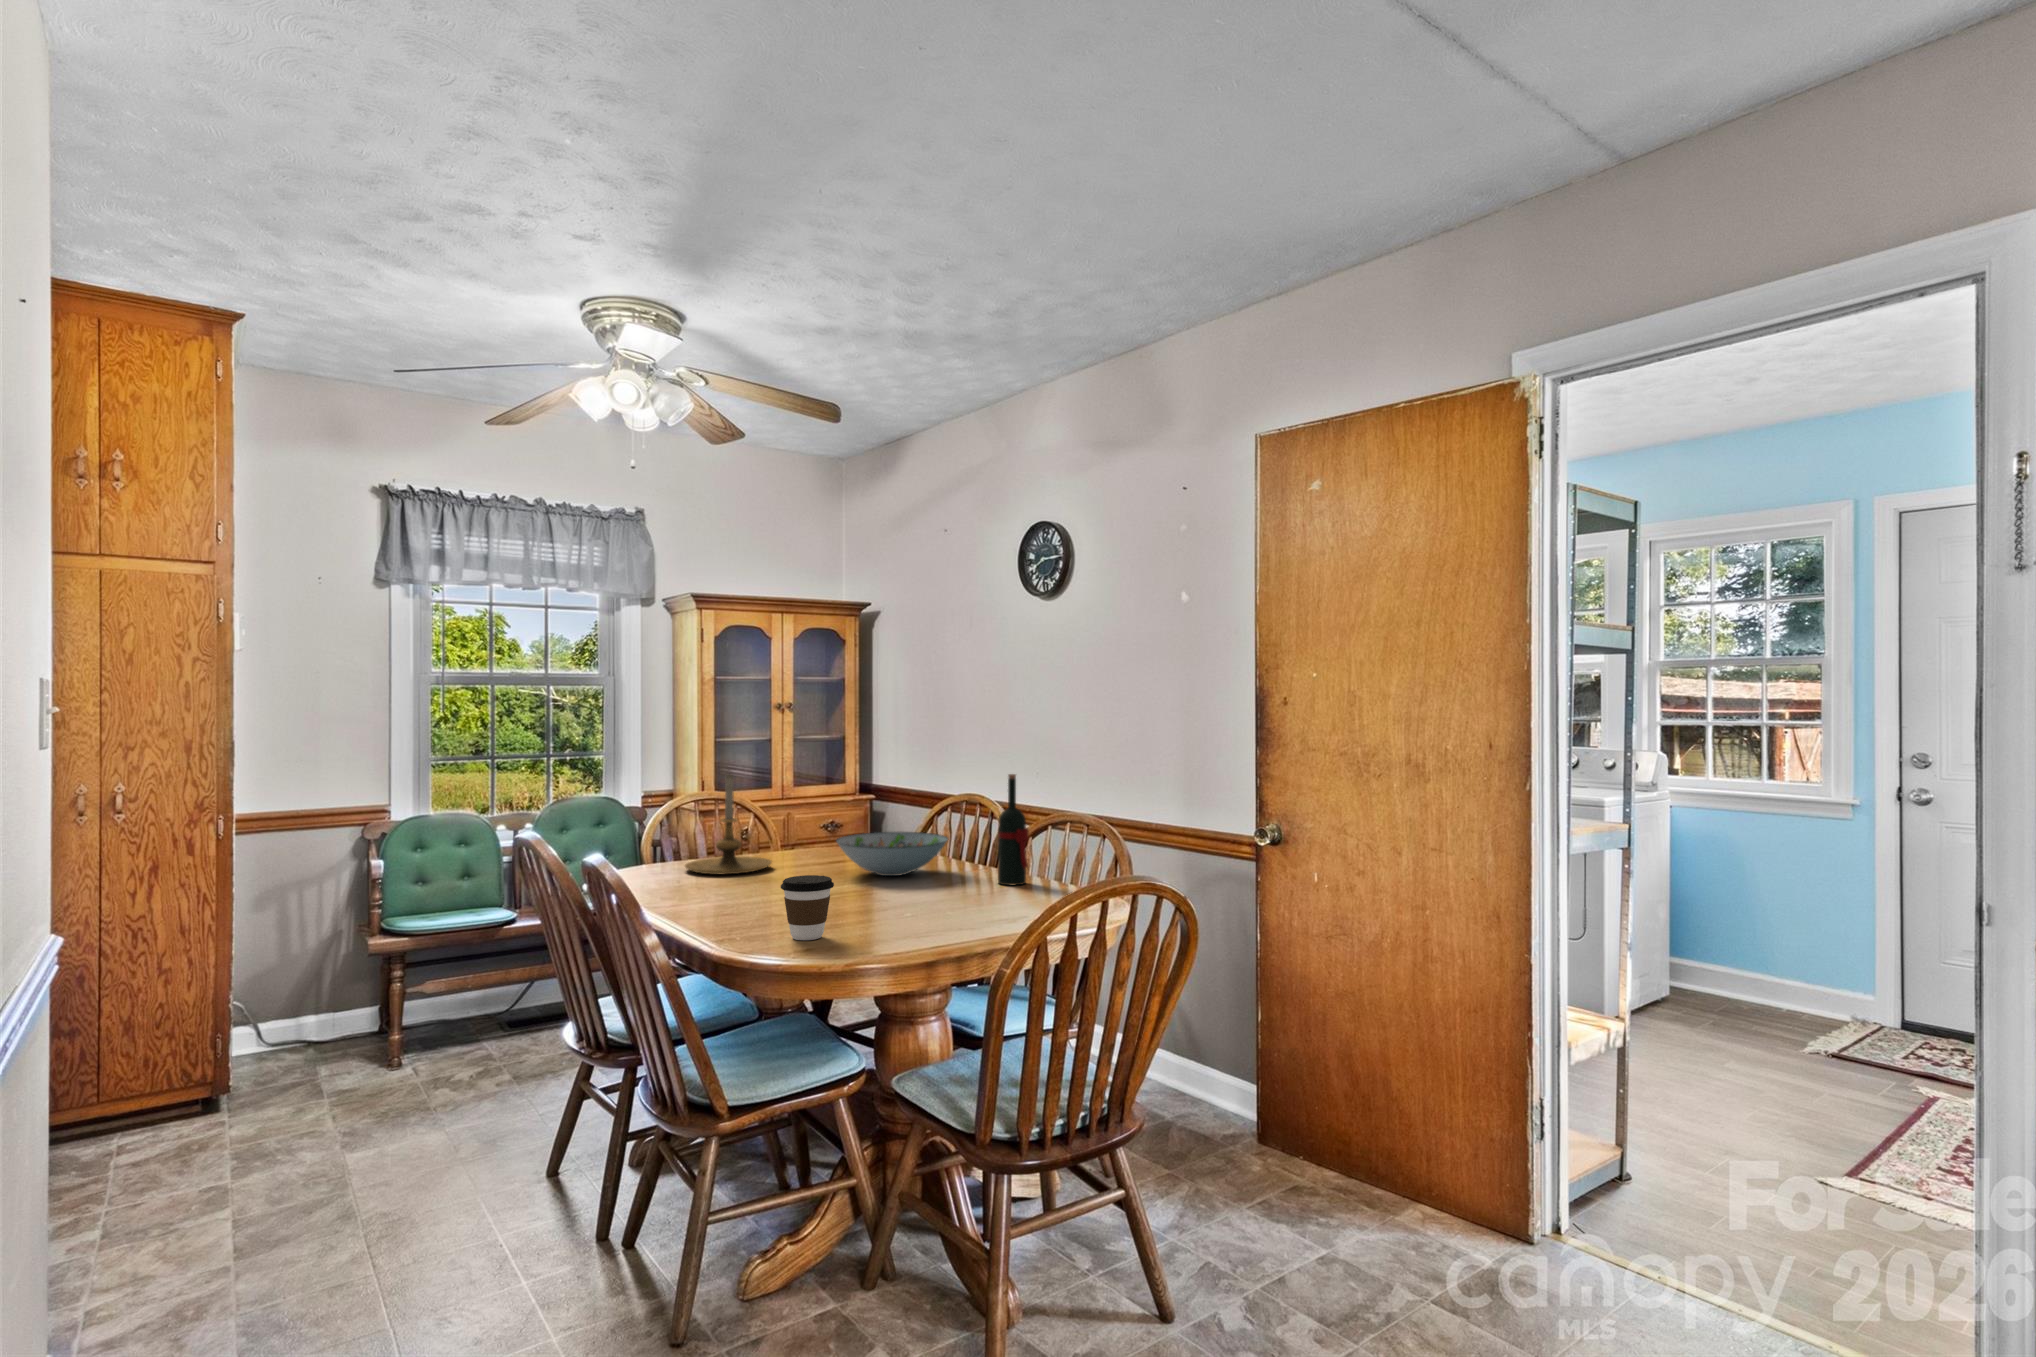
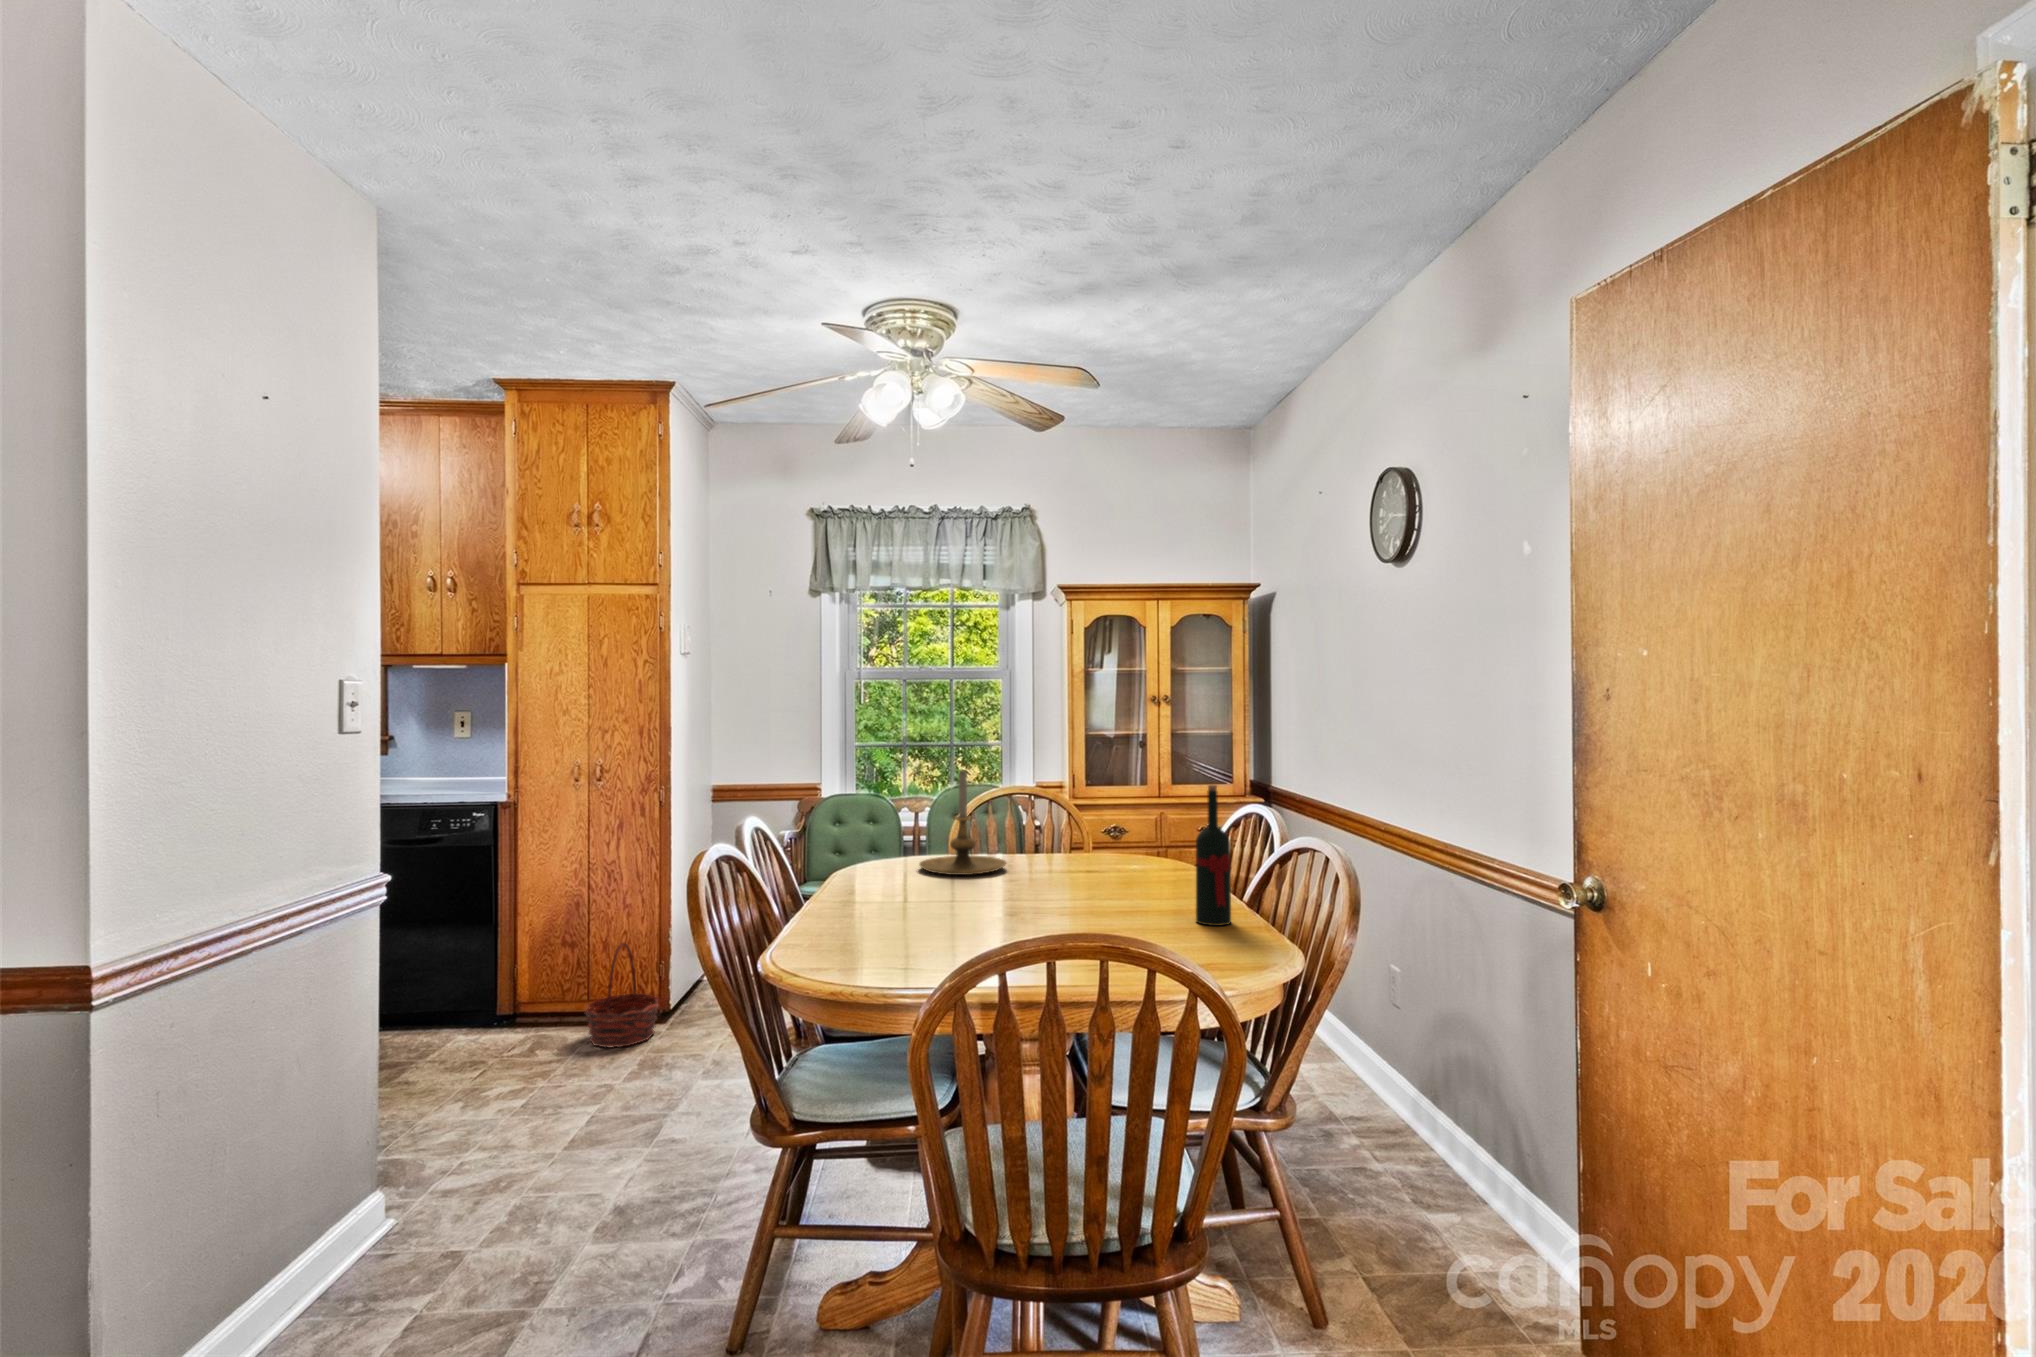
decorative bowl: present [836,832,948,876] -> none [1040,843,1170,896]
coffee cup: present [781,875,834,940] -> none [828,888,886,961]
basket: none [115,1017,234,1154] -> present [585,943,659,1048]

